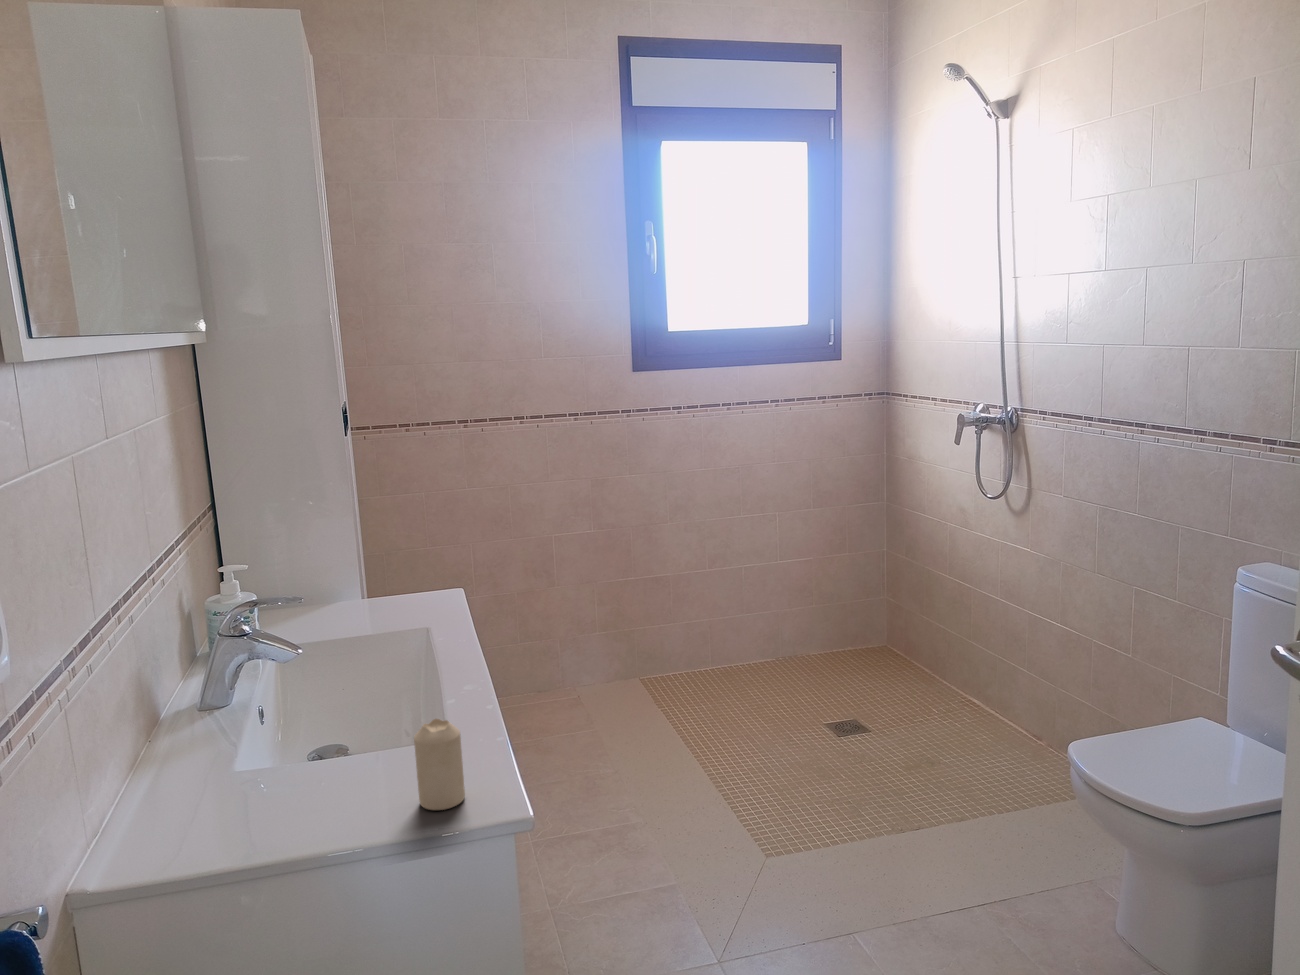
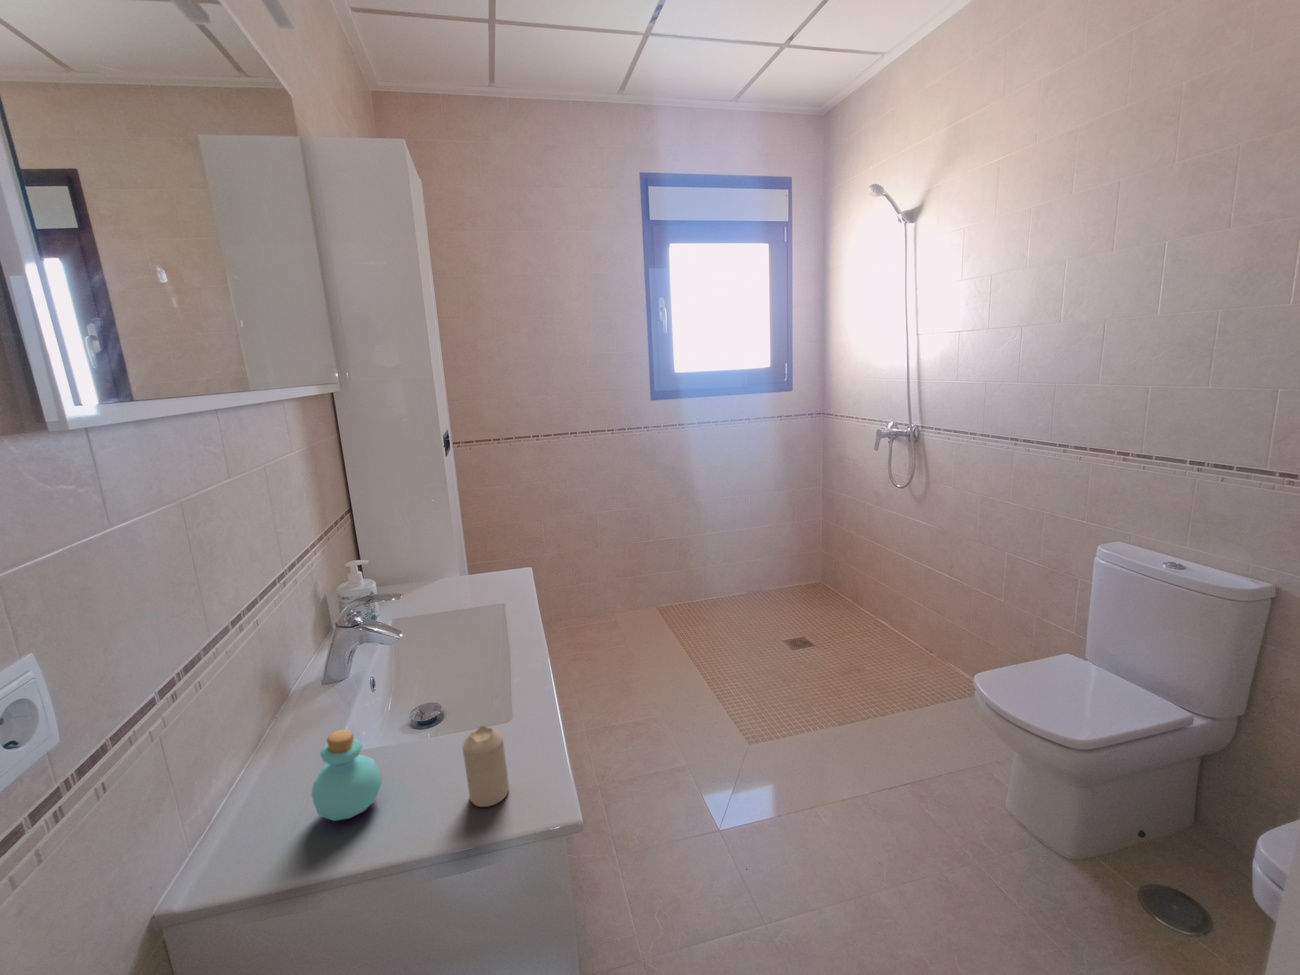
perfume bottle: none [235,720,314,824] -> present [312,729,382,821]

